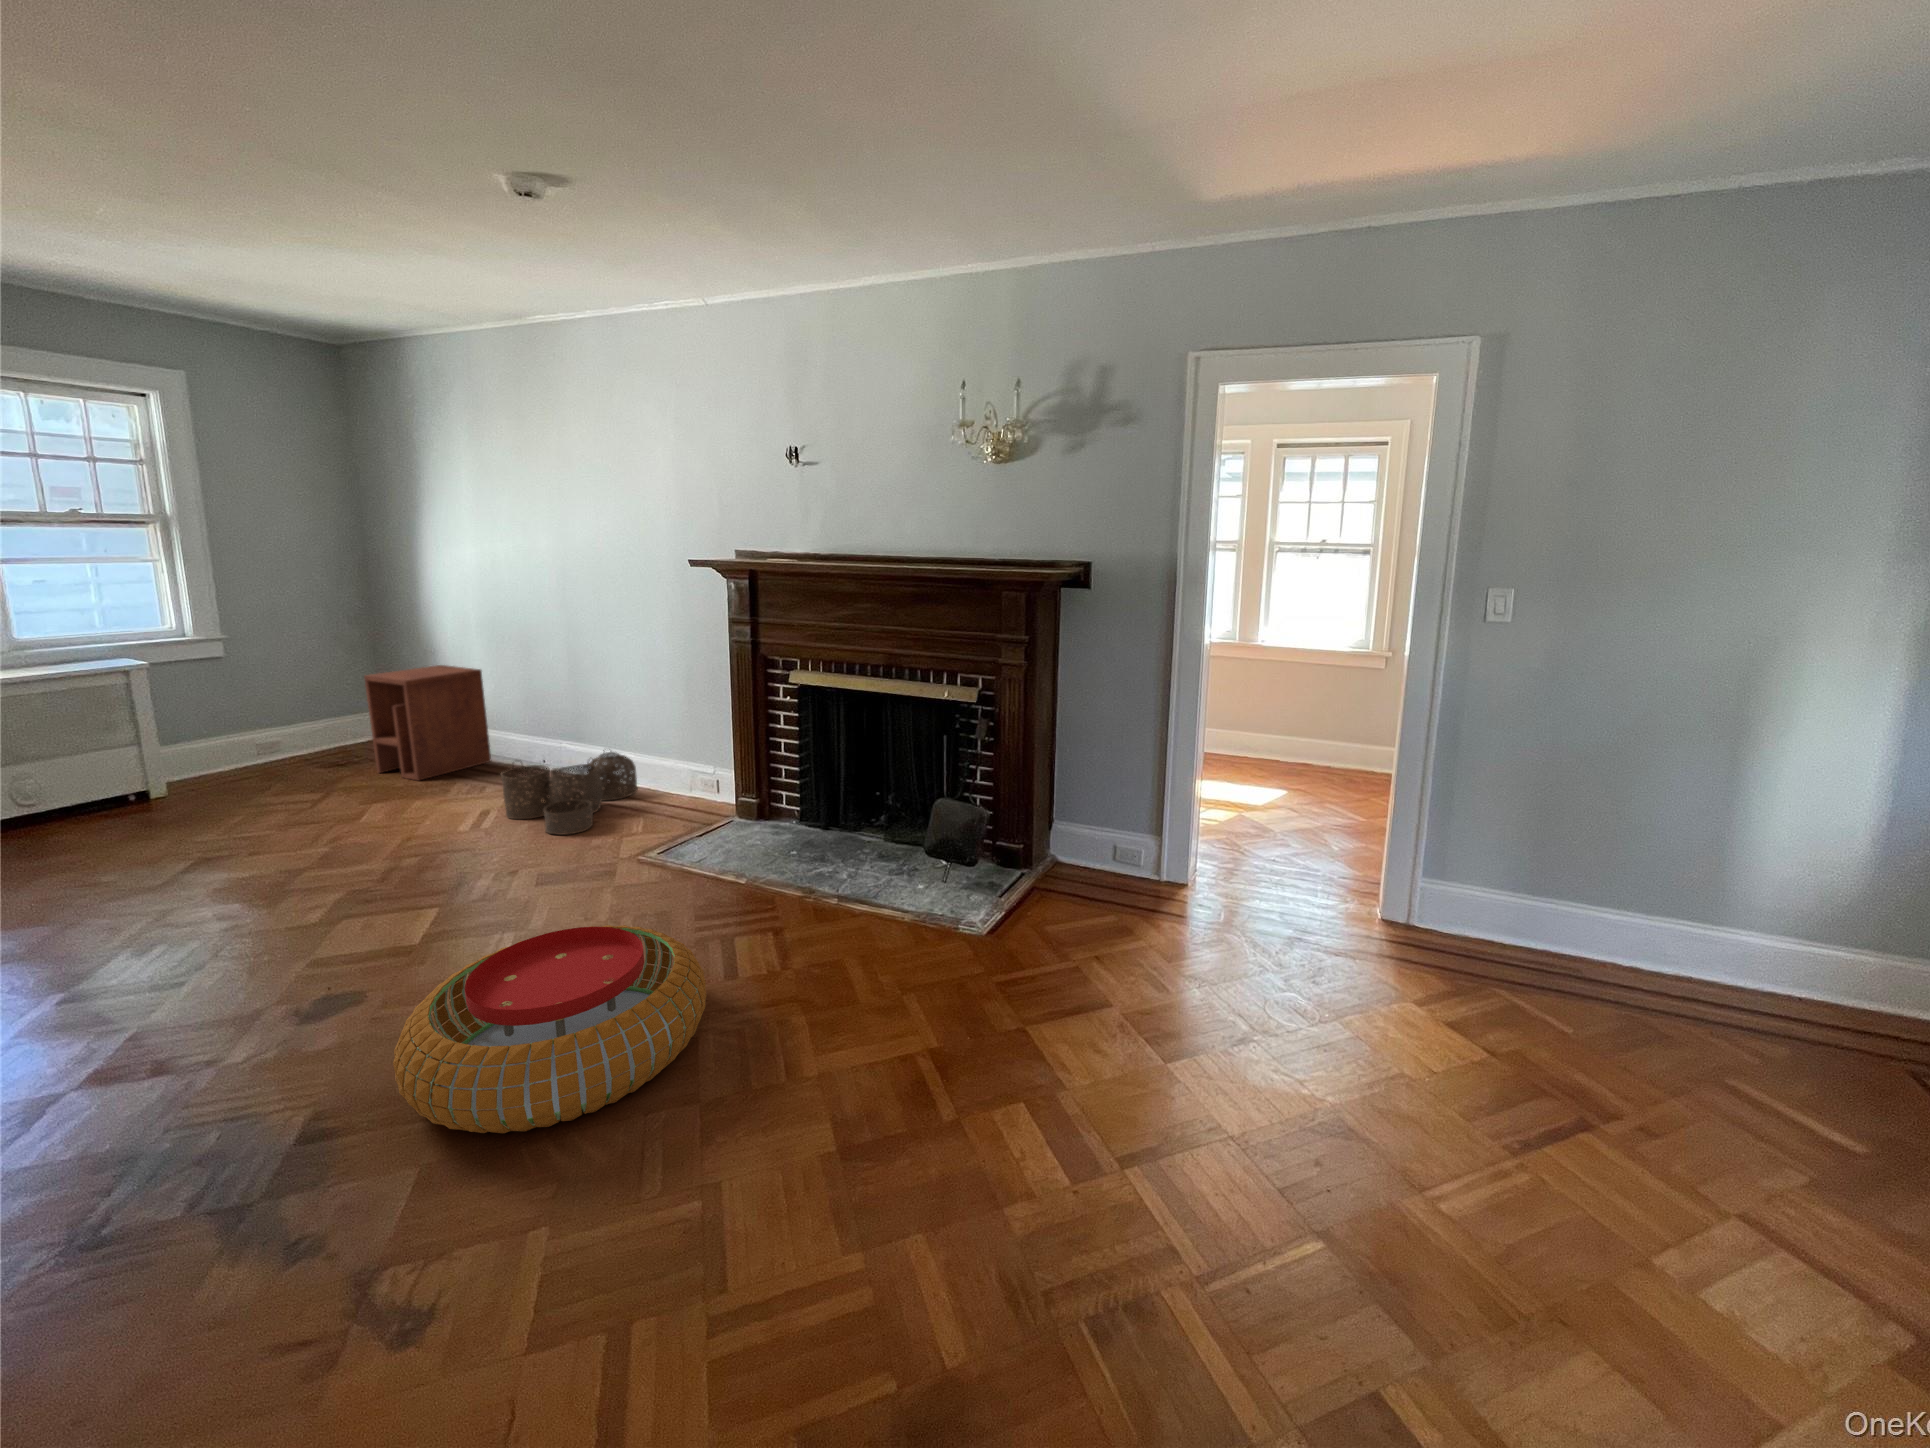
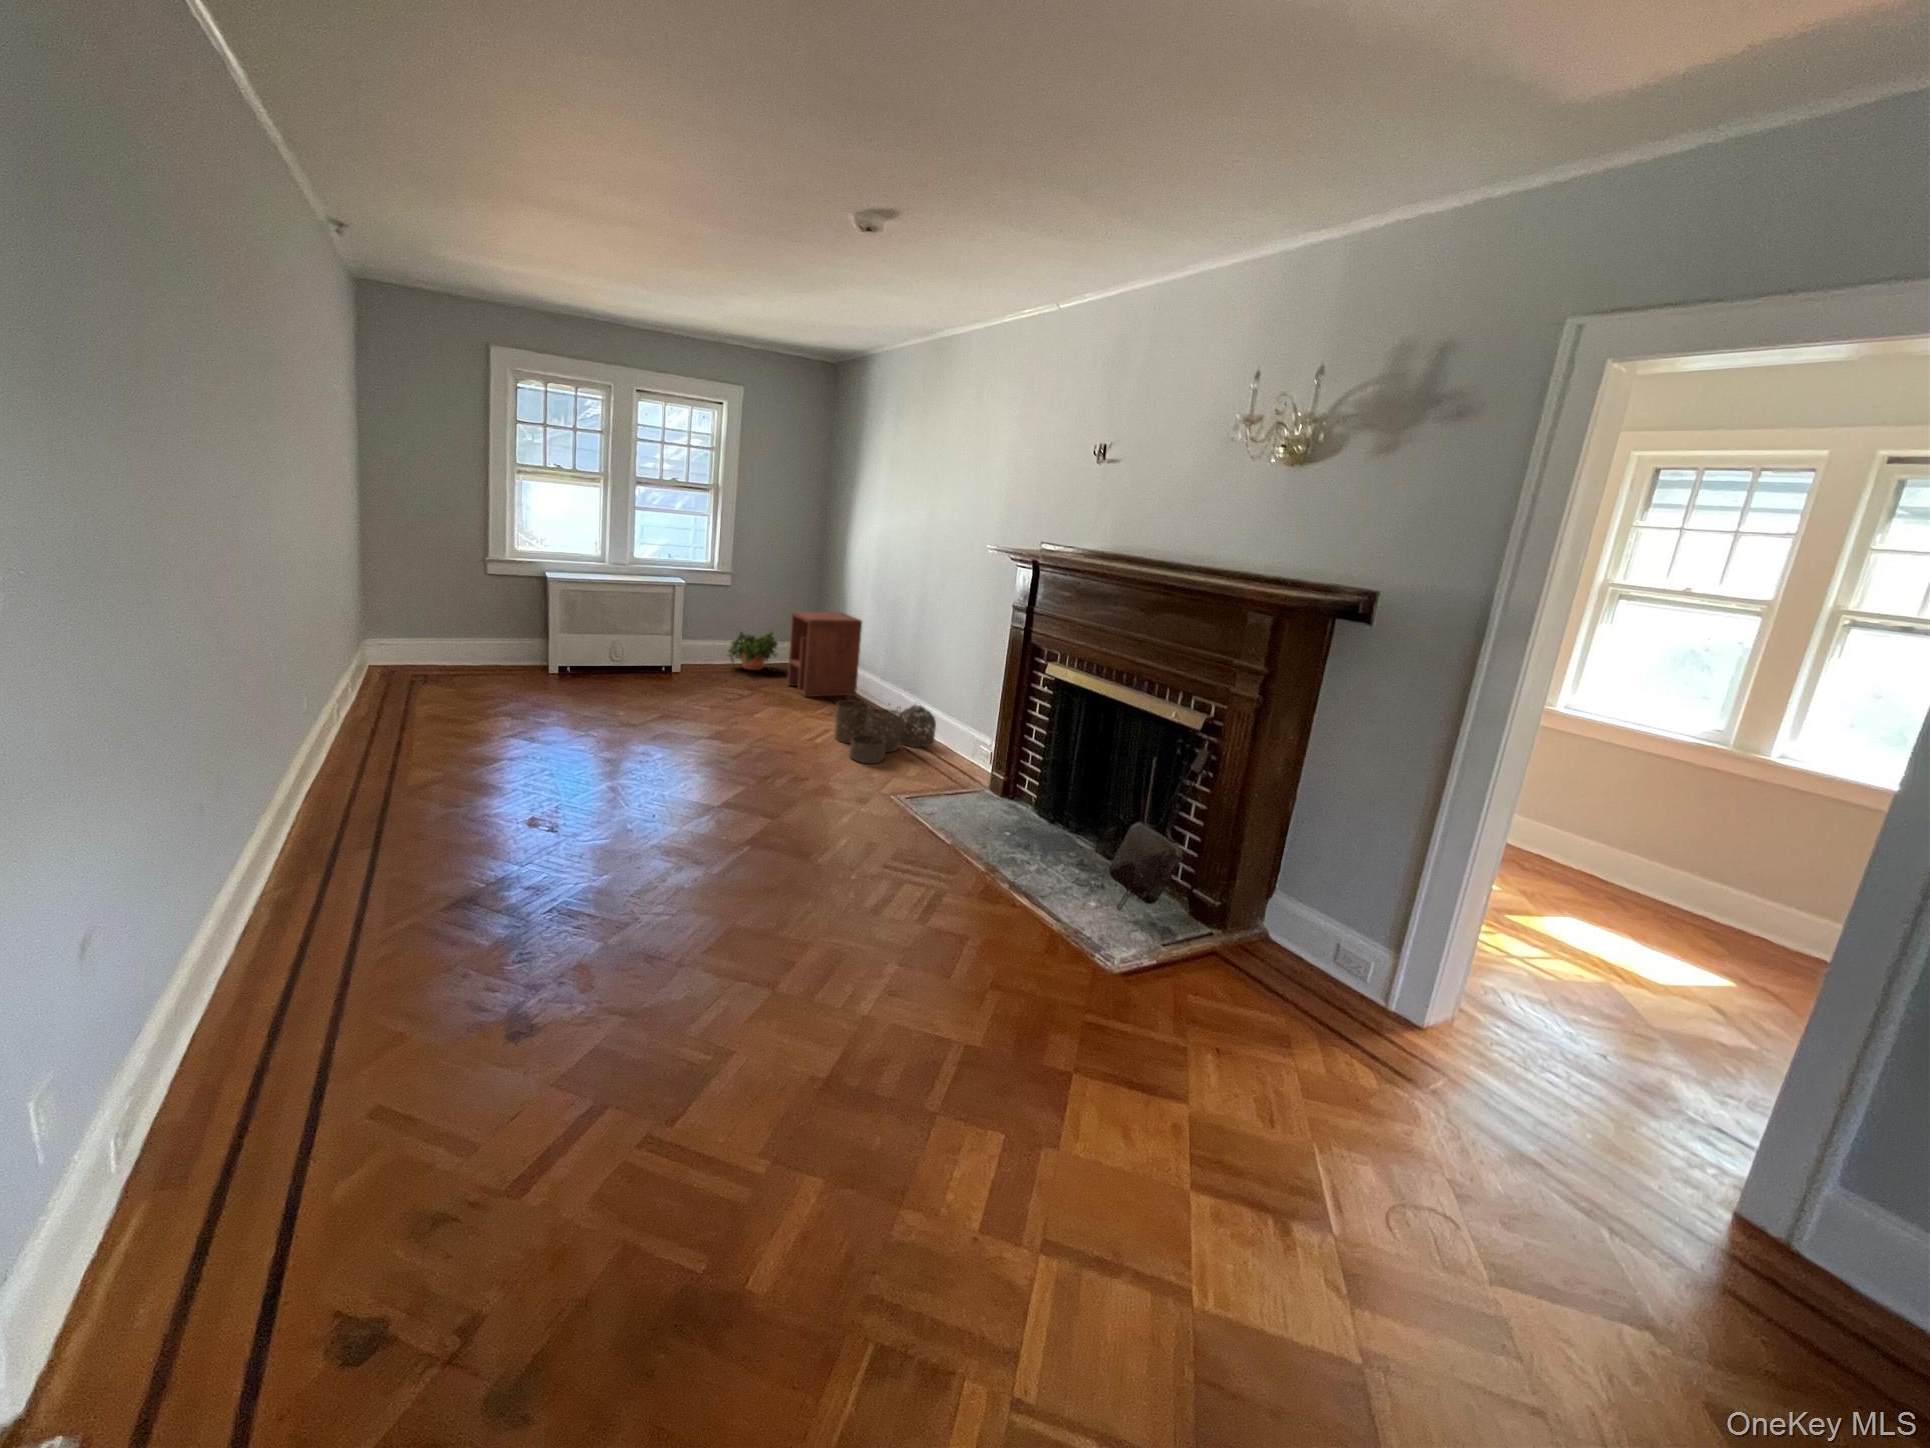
potted plant: none [245,708,343,767] -> present [727,632,778,670]
pouf: present [393,925,707,1133] -> none [640,818,851,955]

